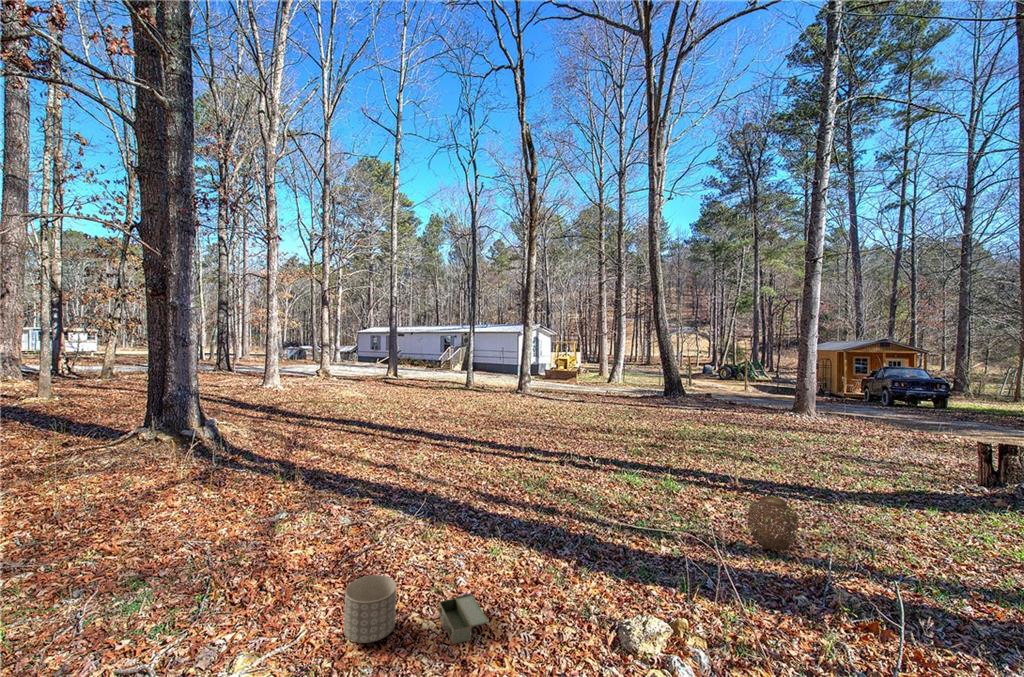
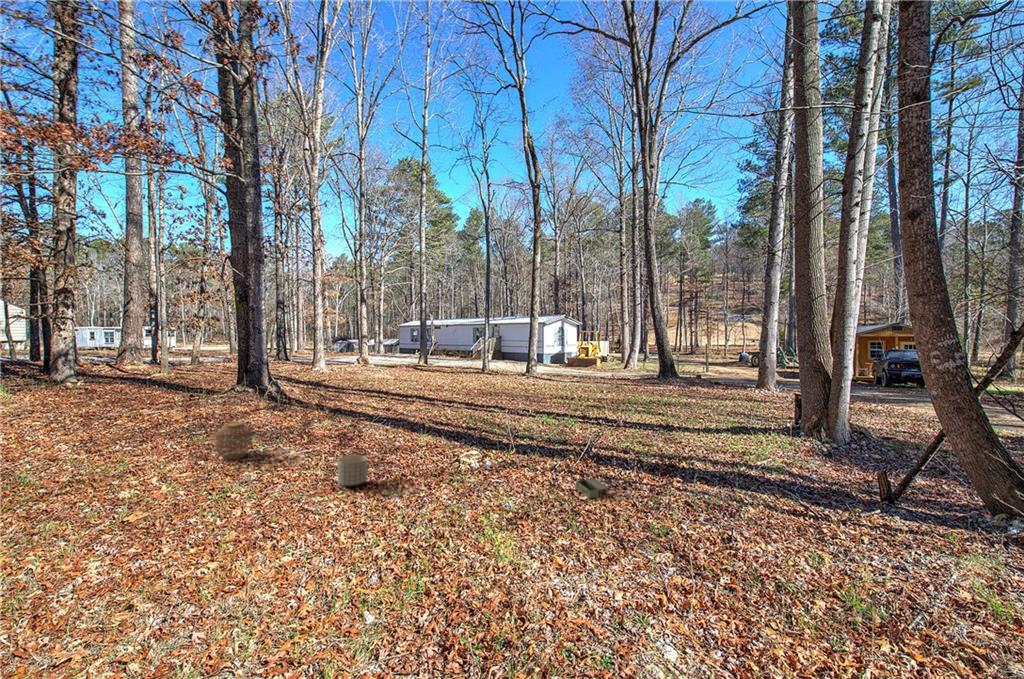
woven basket: present [748,496,798,549] -> present [215,422,252,459]
toolbox: present [439,594,488,644] -> present [576,478,608,498]

